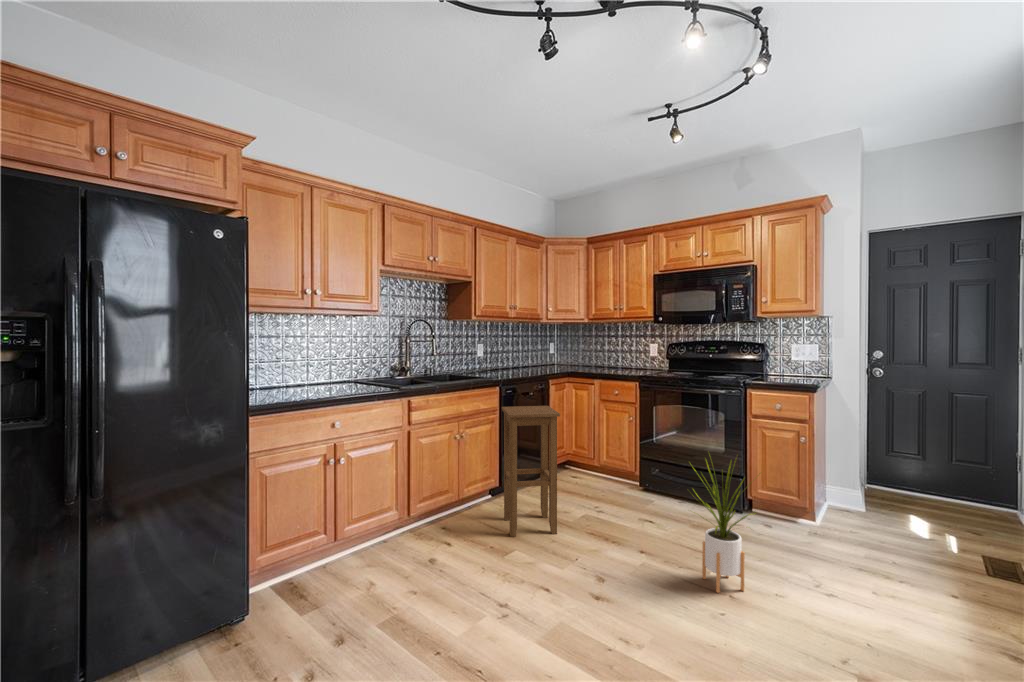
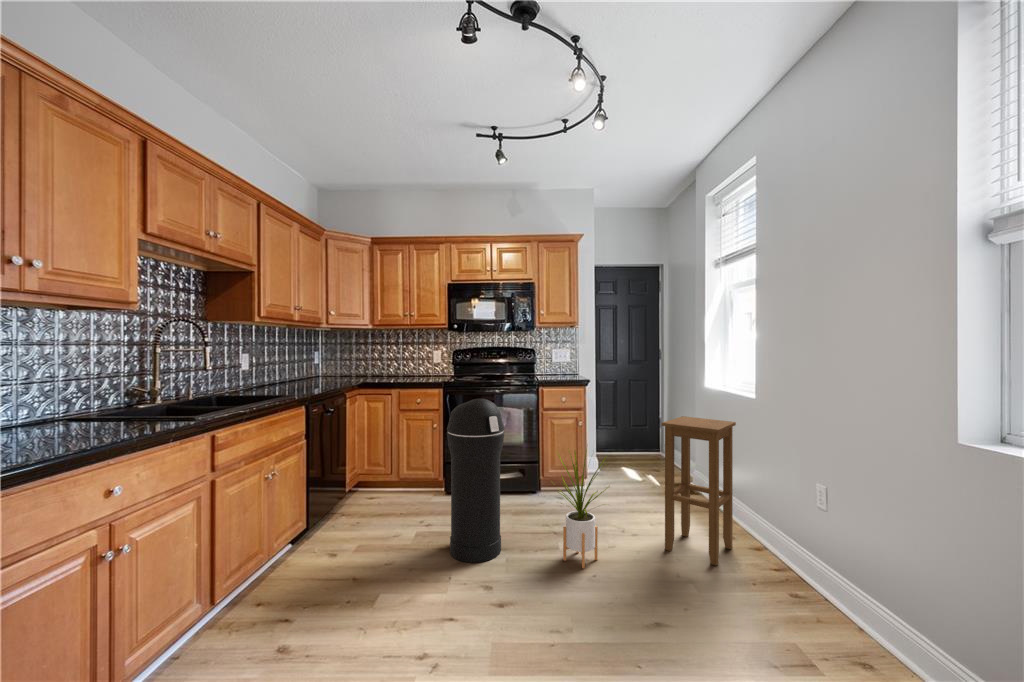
trash can: none [594,392,652,554] -> present [447,398,504,563]
stool: present [502,406,560,537] -> present [662,416,736,566]

